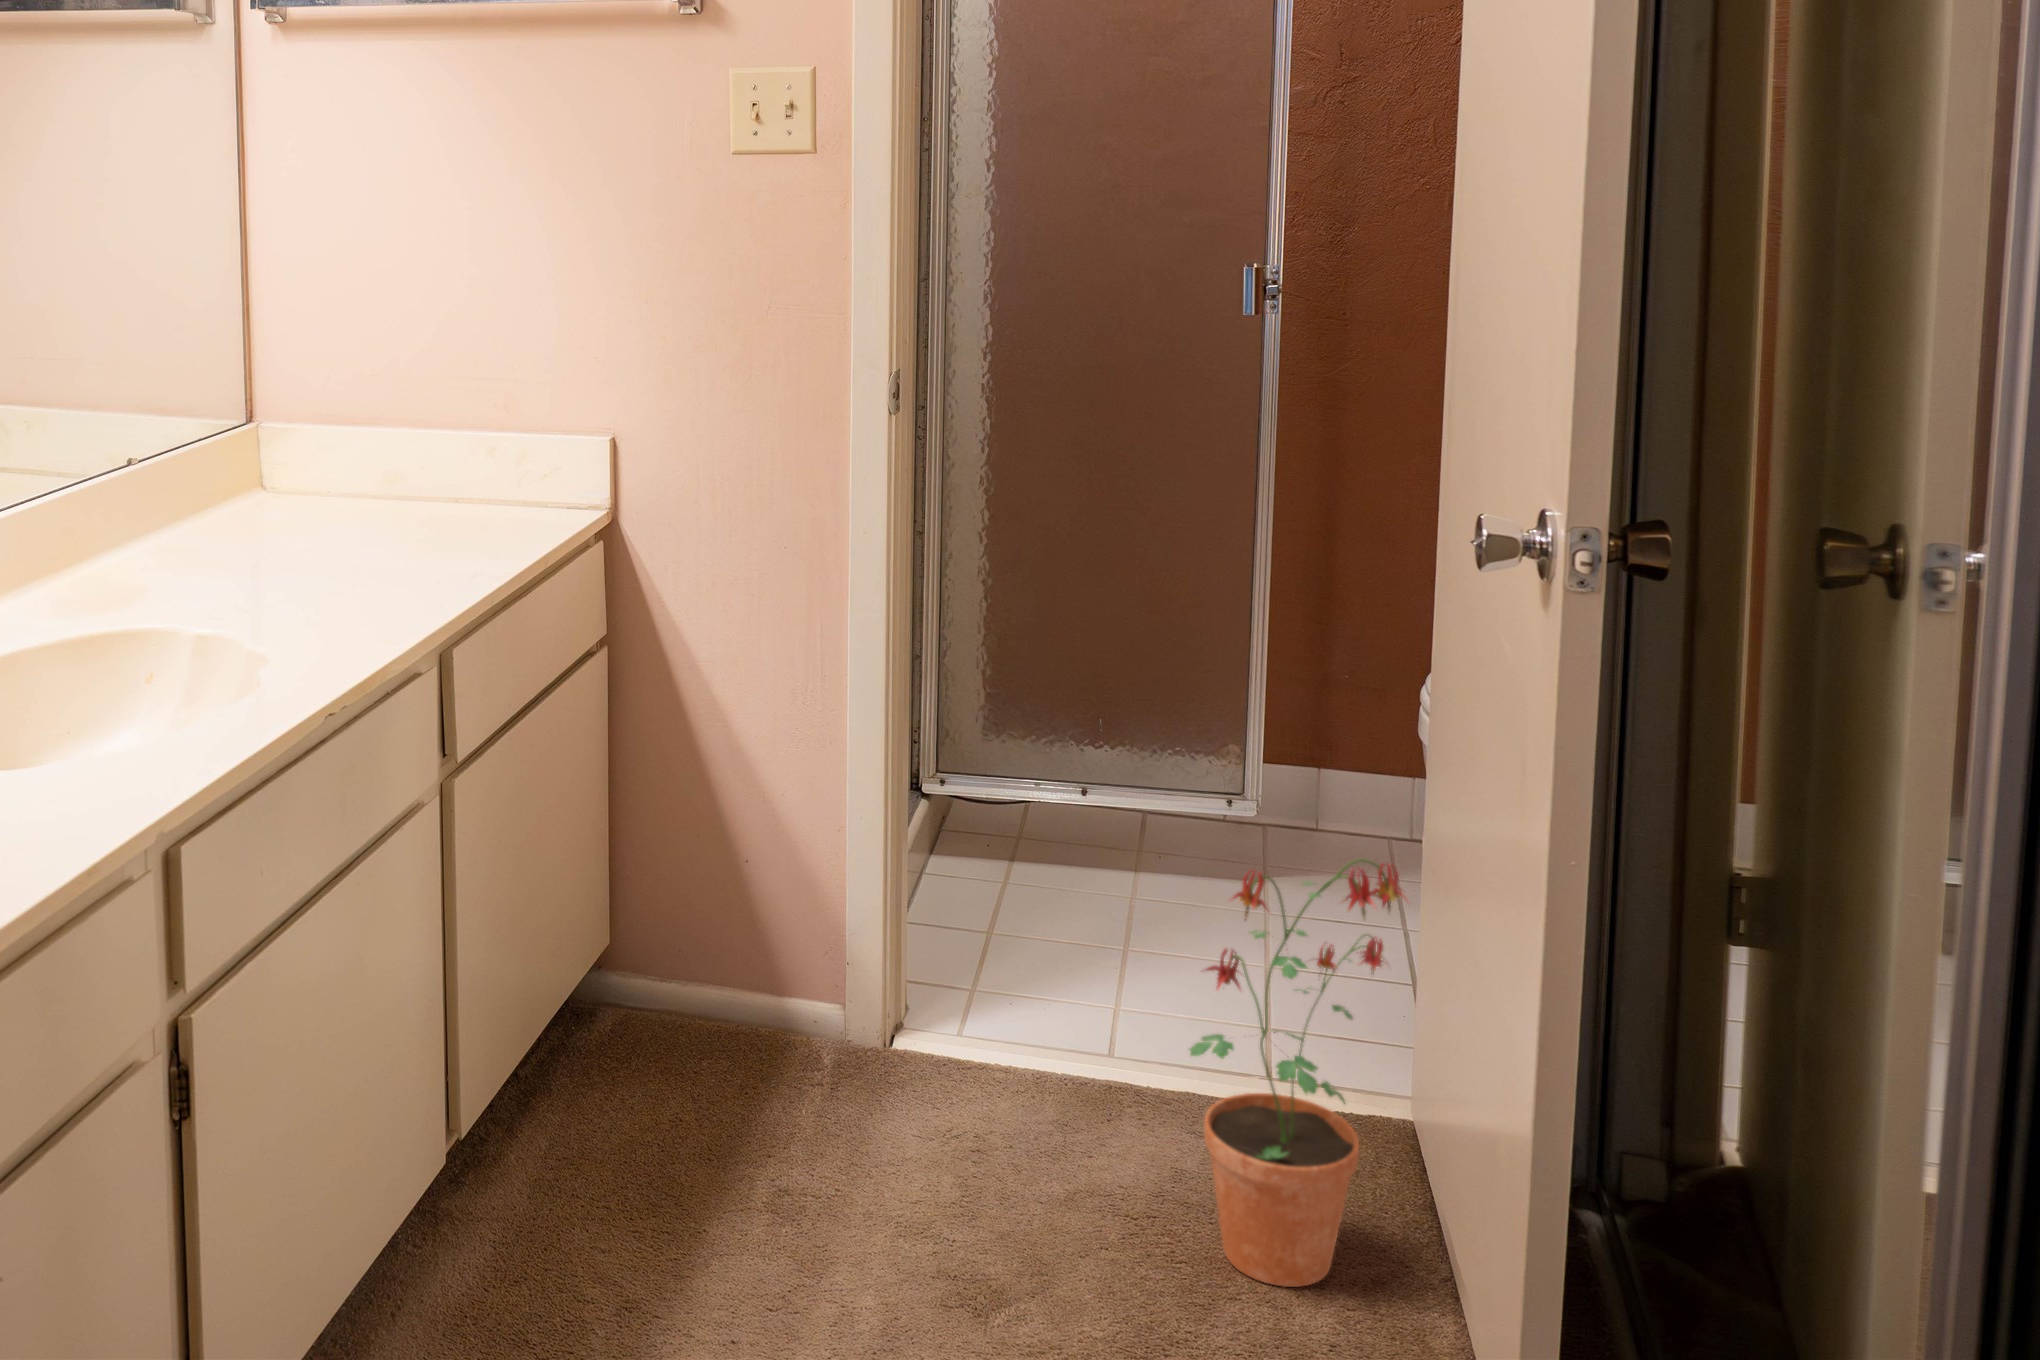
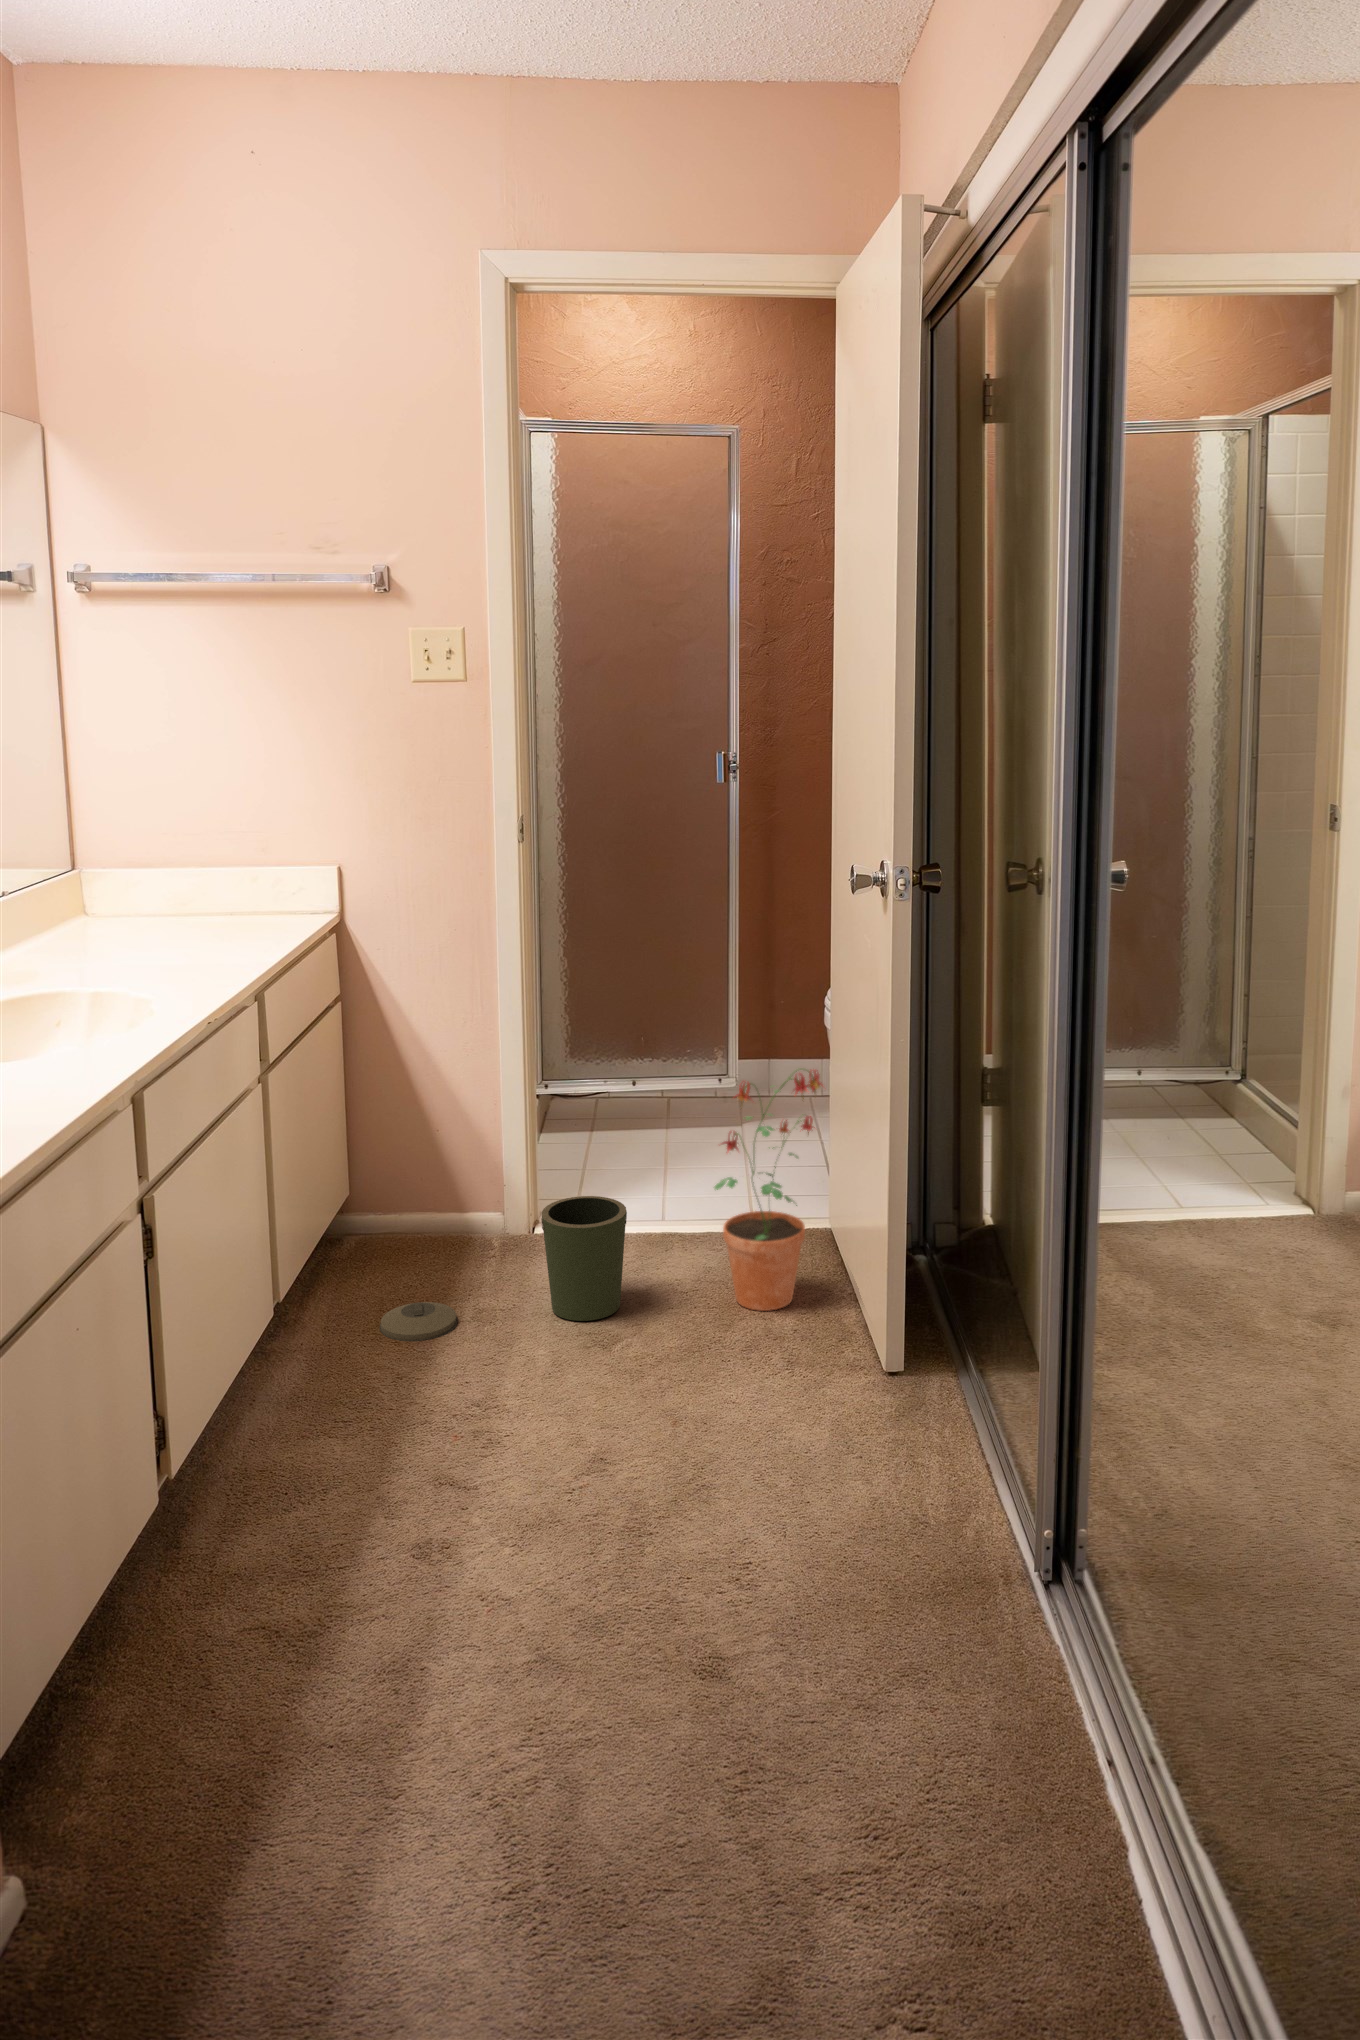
trash can: none [617,1021,1032,1246] -> present [380,1196,627,1341]

